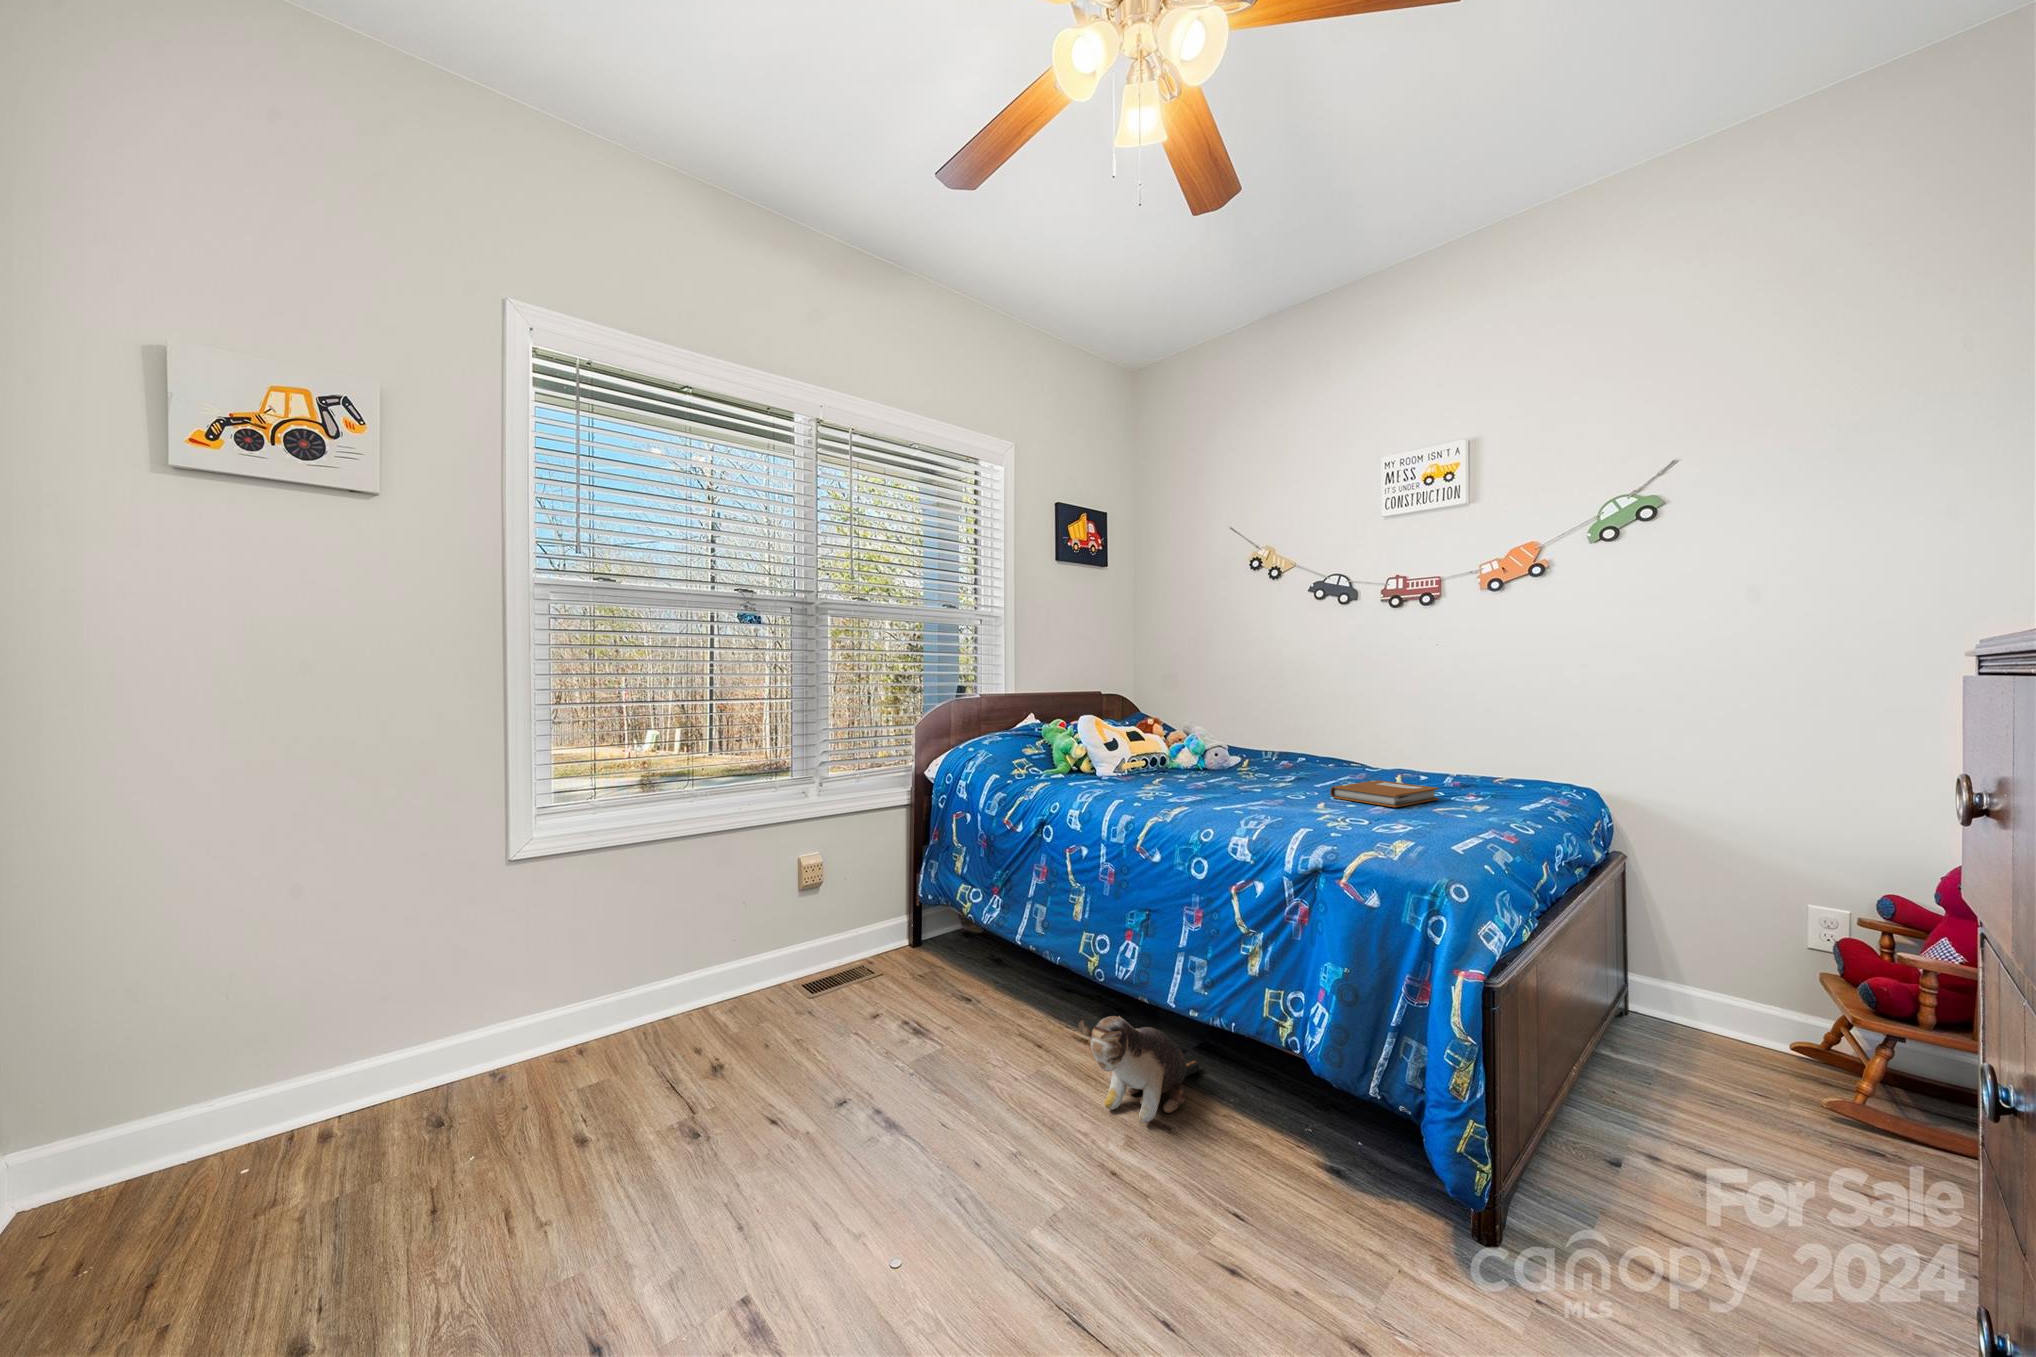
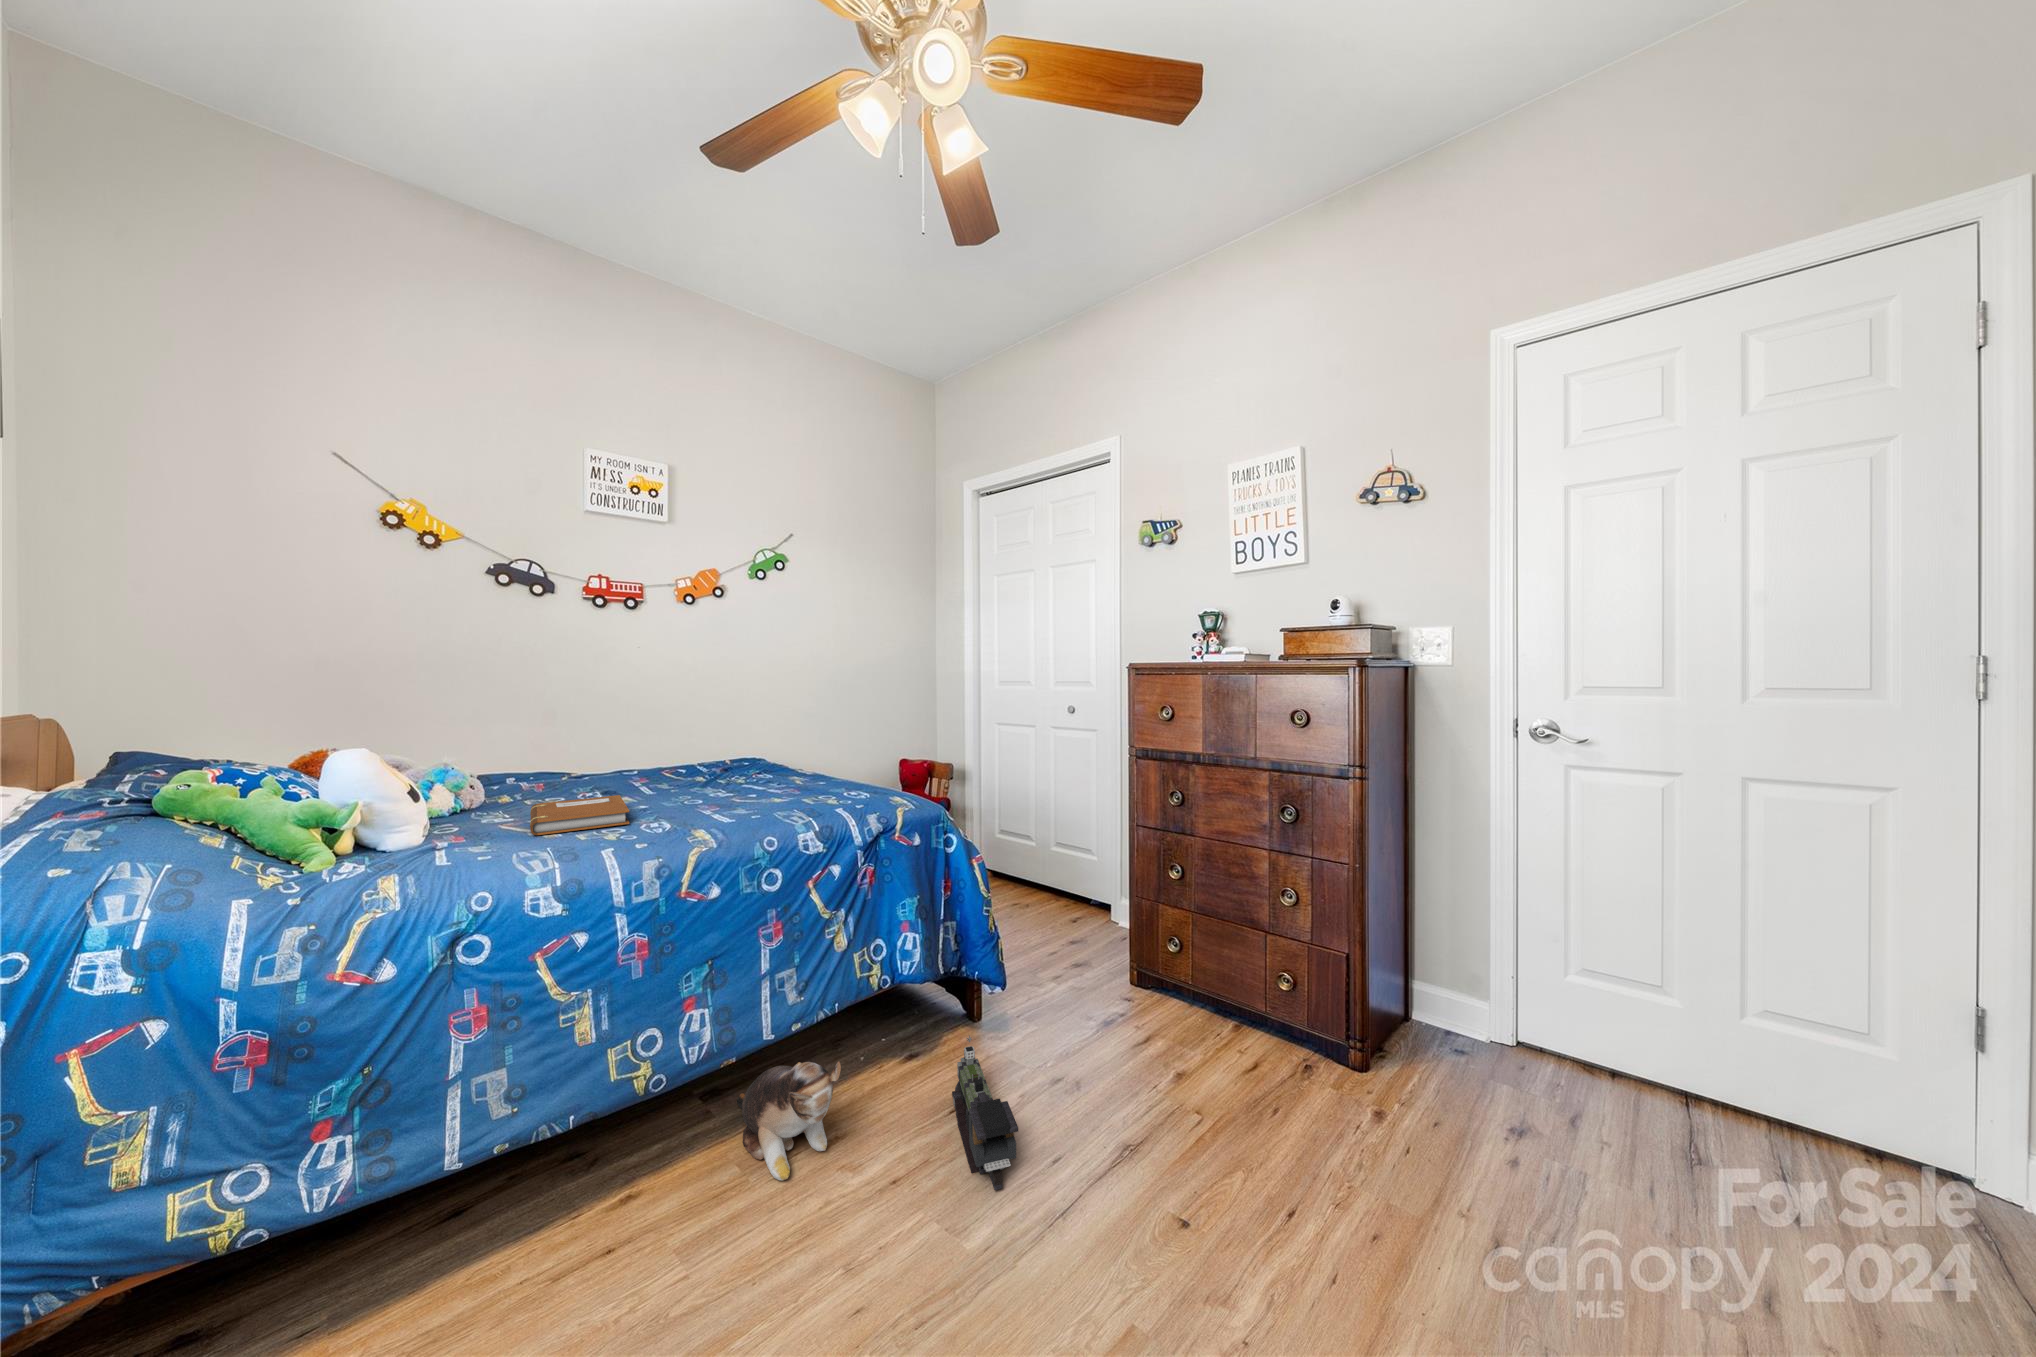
notebook: present [1330,780,1439,807] -> present [530,795,629,835]
toy train: none [1103,1136,1289,1263] -> present [952,1035,1018,1190]

